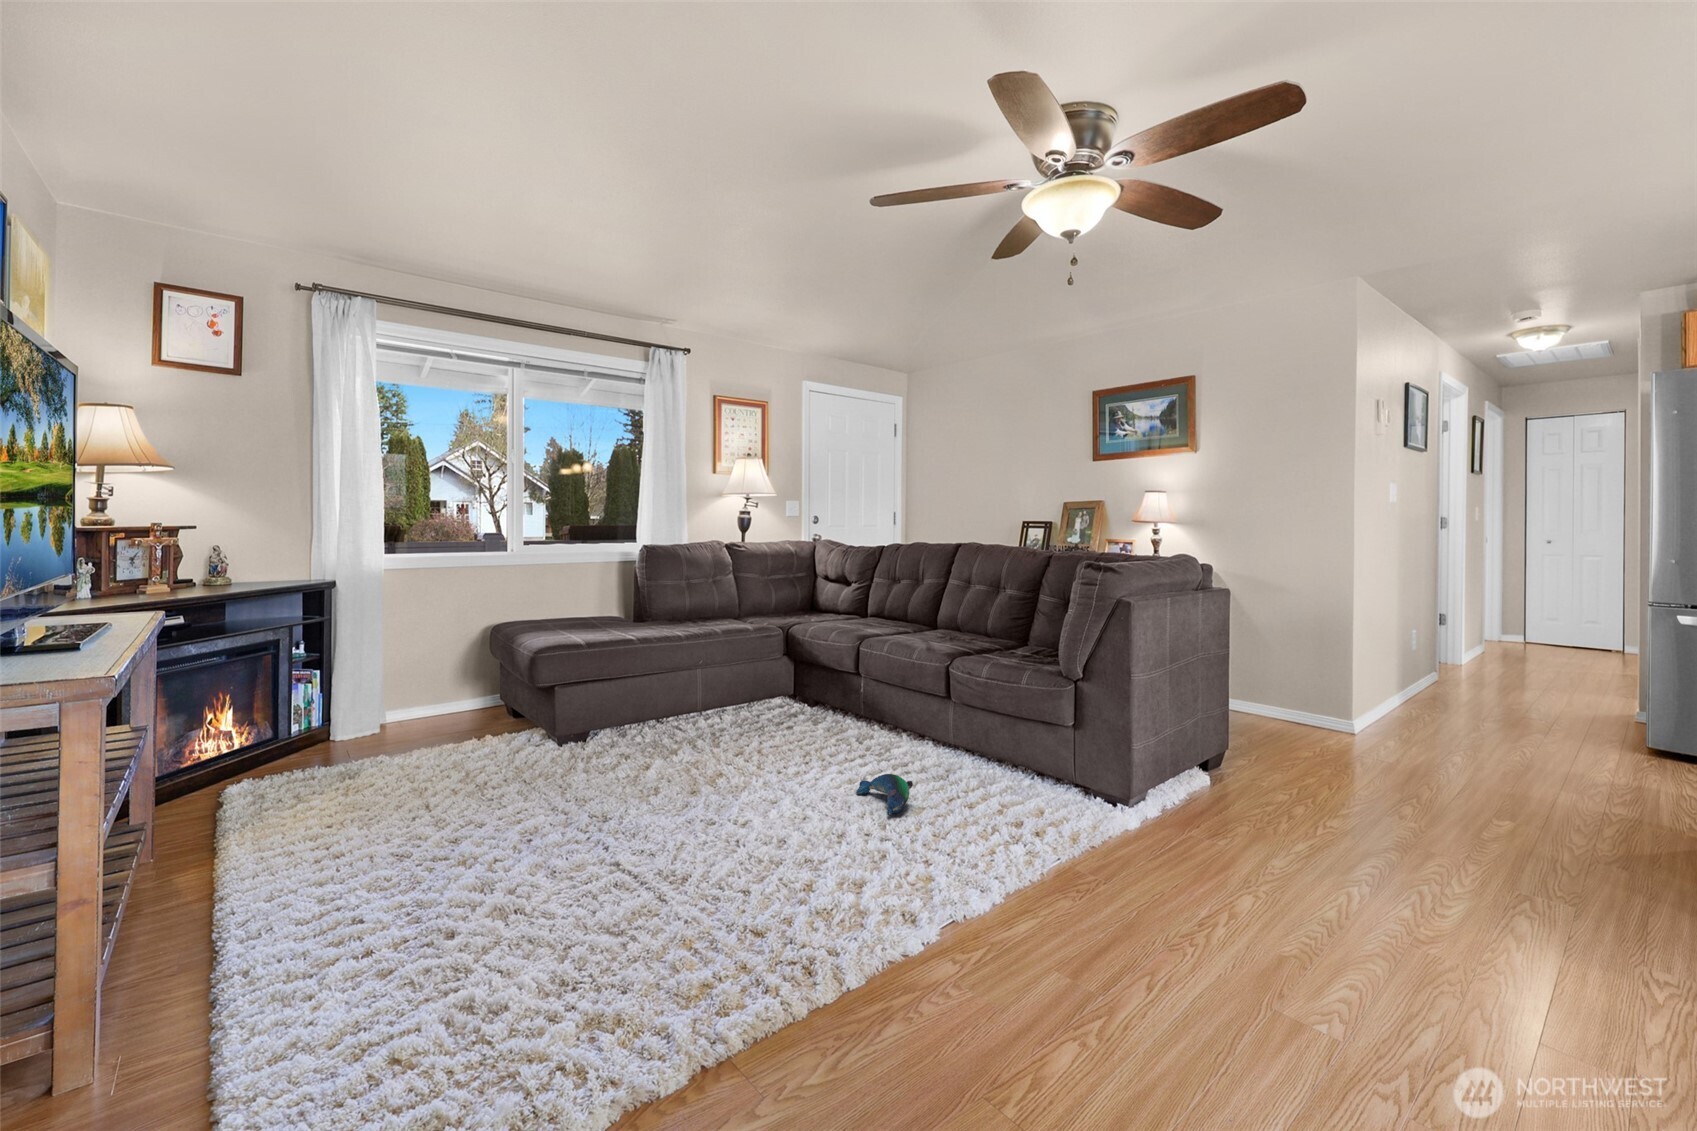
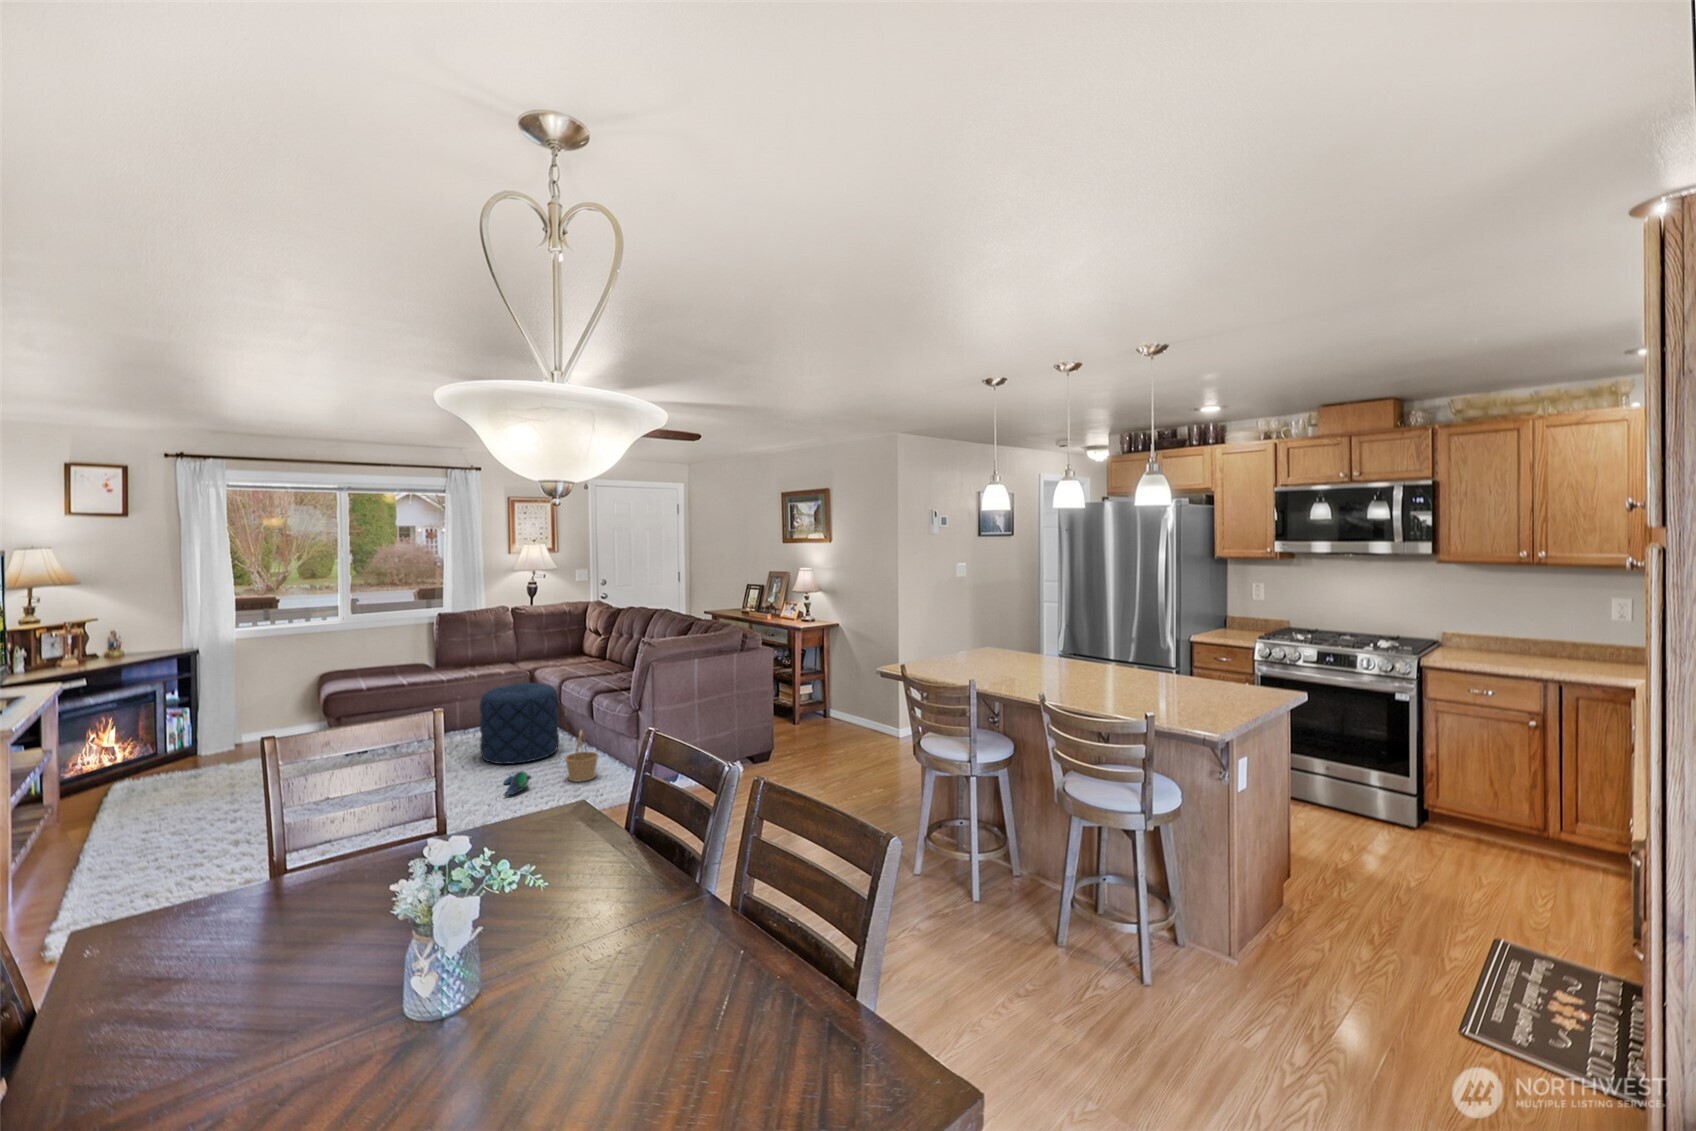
pouf: none [768,641,878,762] -> present [480,683,559,764]
basket: none [940,709,993,792] -> present [565,730,598,782]

